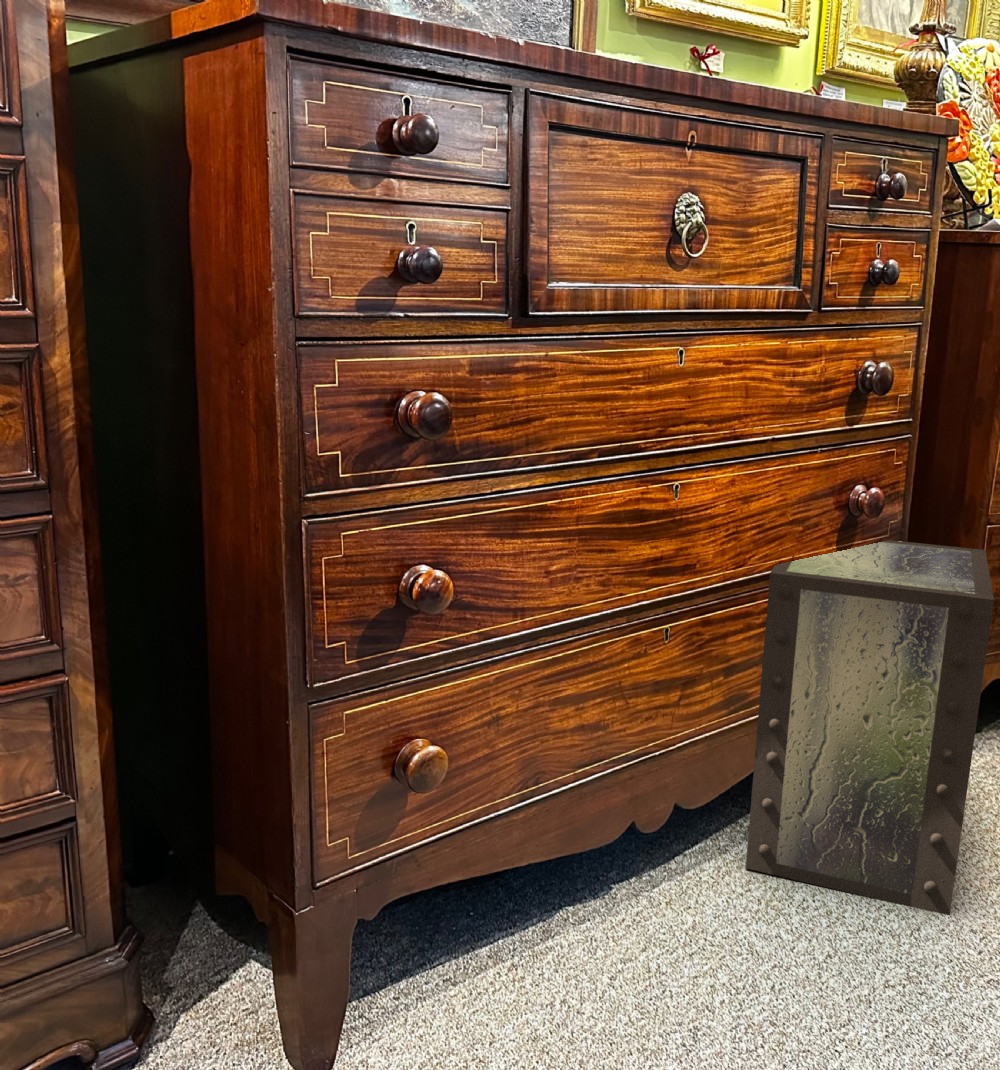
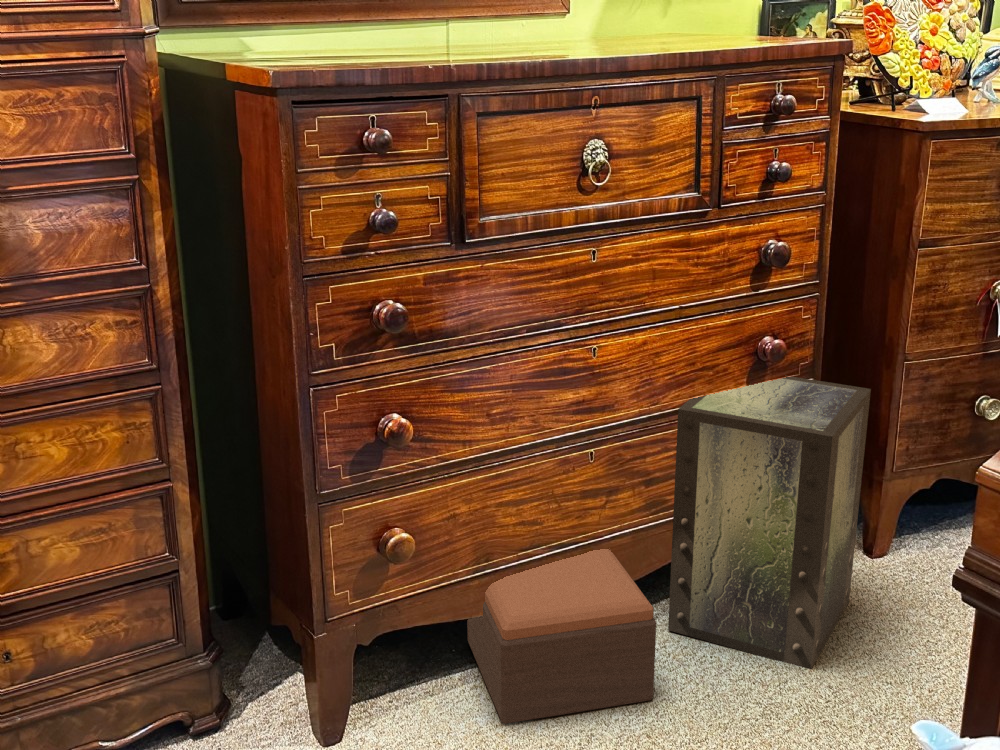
footstool: none [489,750,774,1025] -> present [467,549,656,724]

